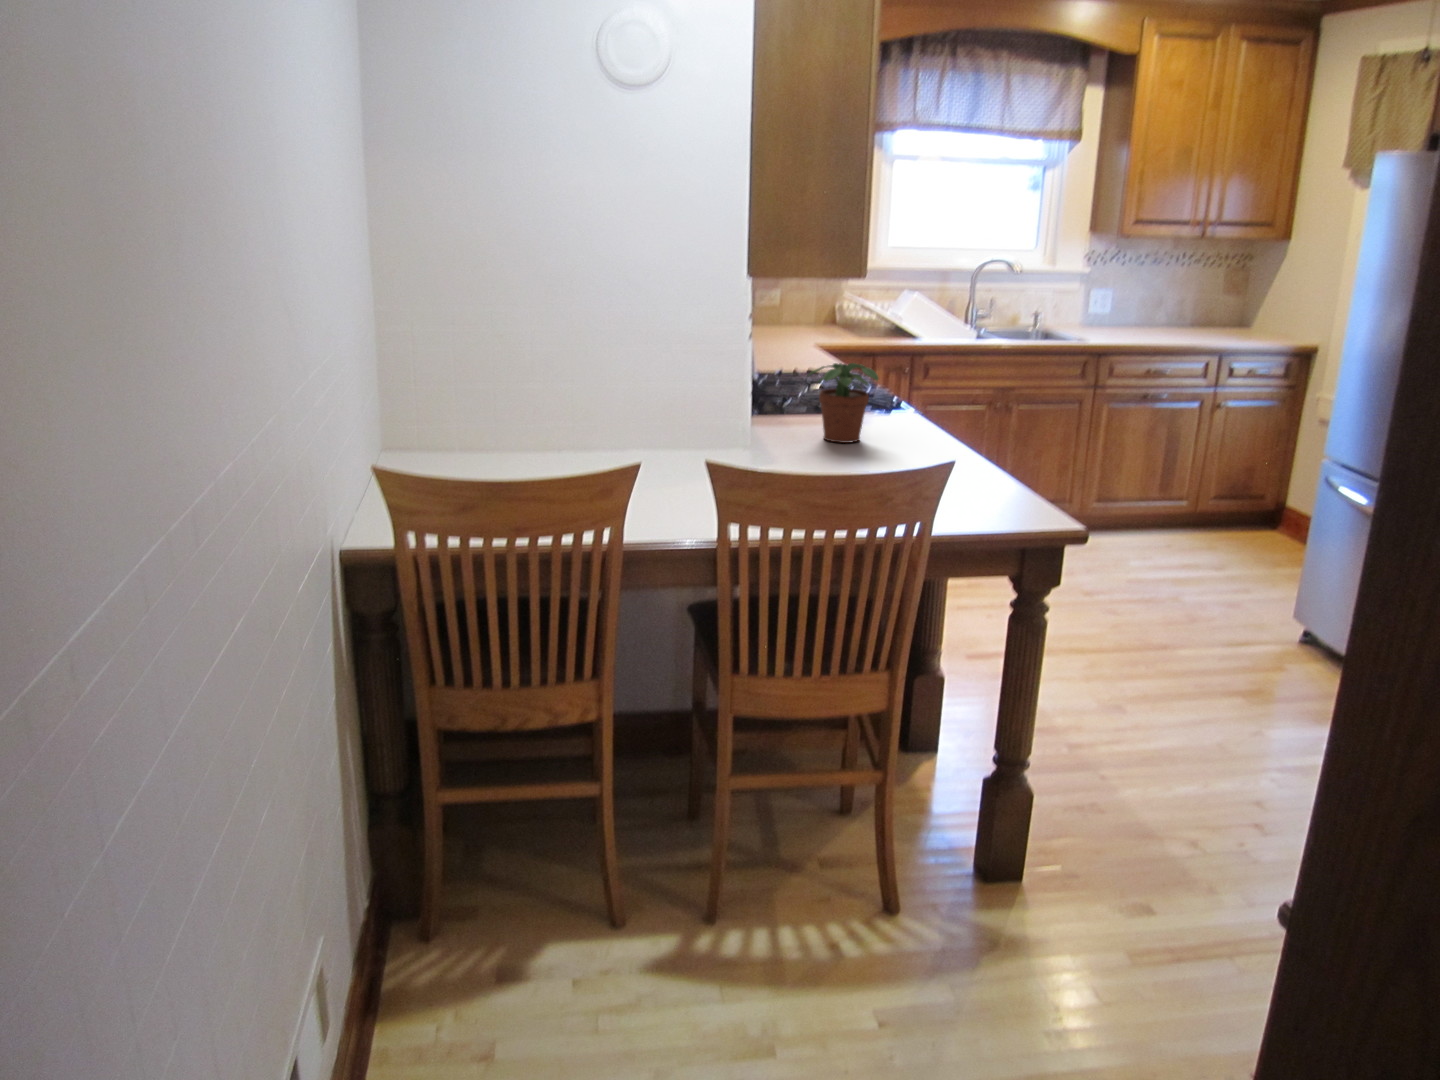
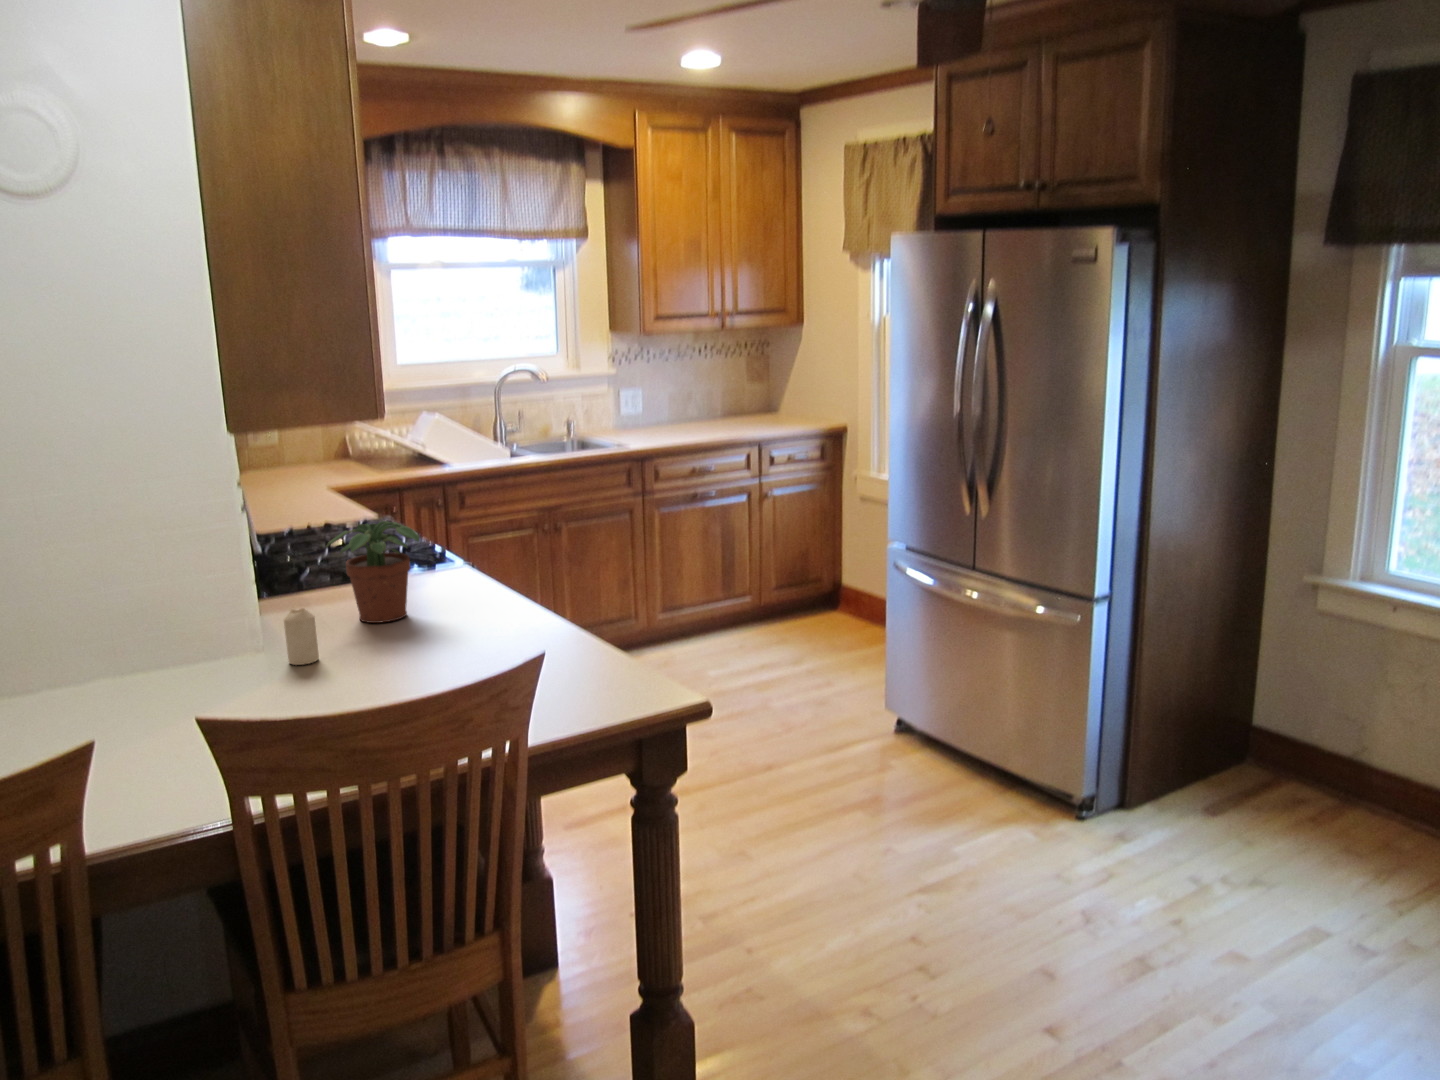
candle: none [767,418,791,460] -> present [284,608,319,665]

